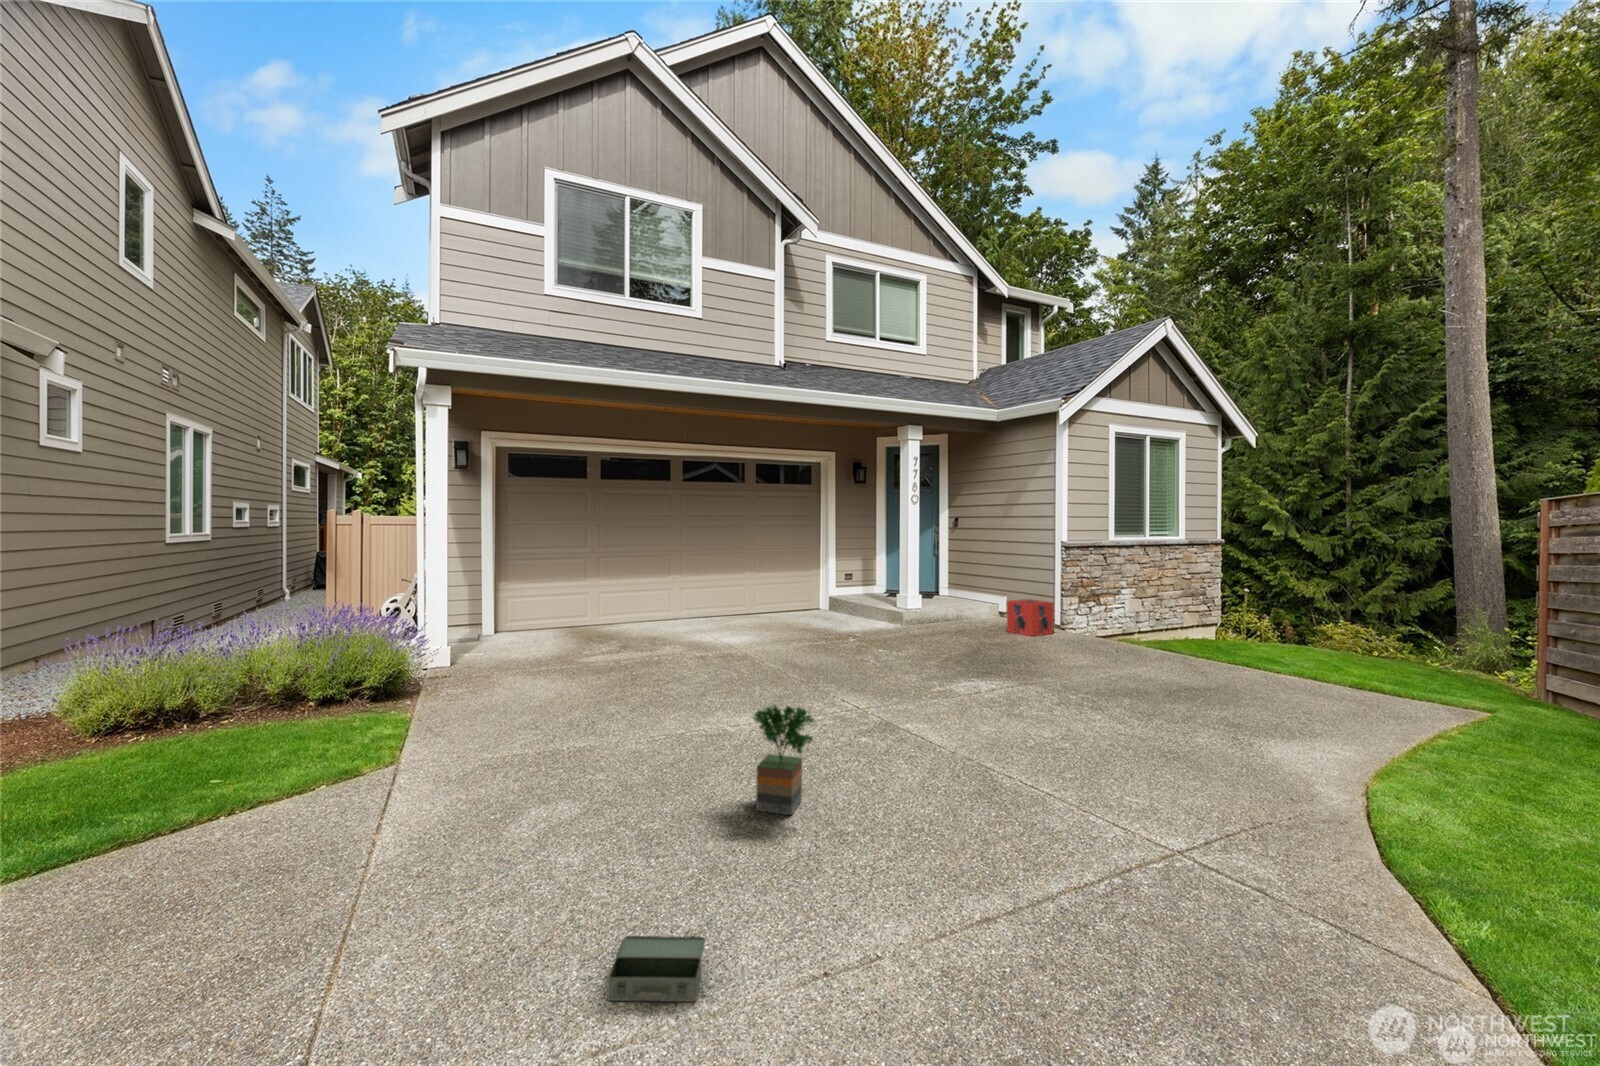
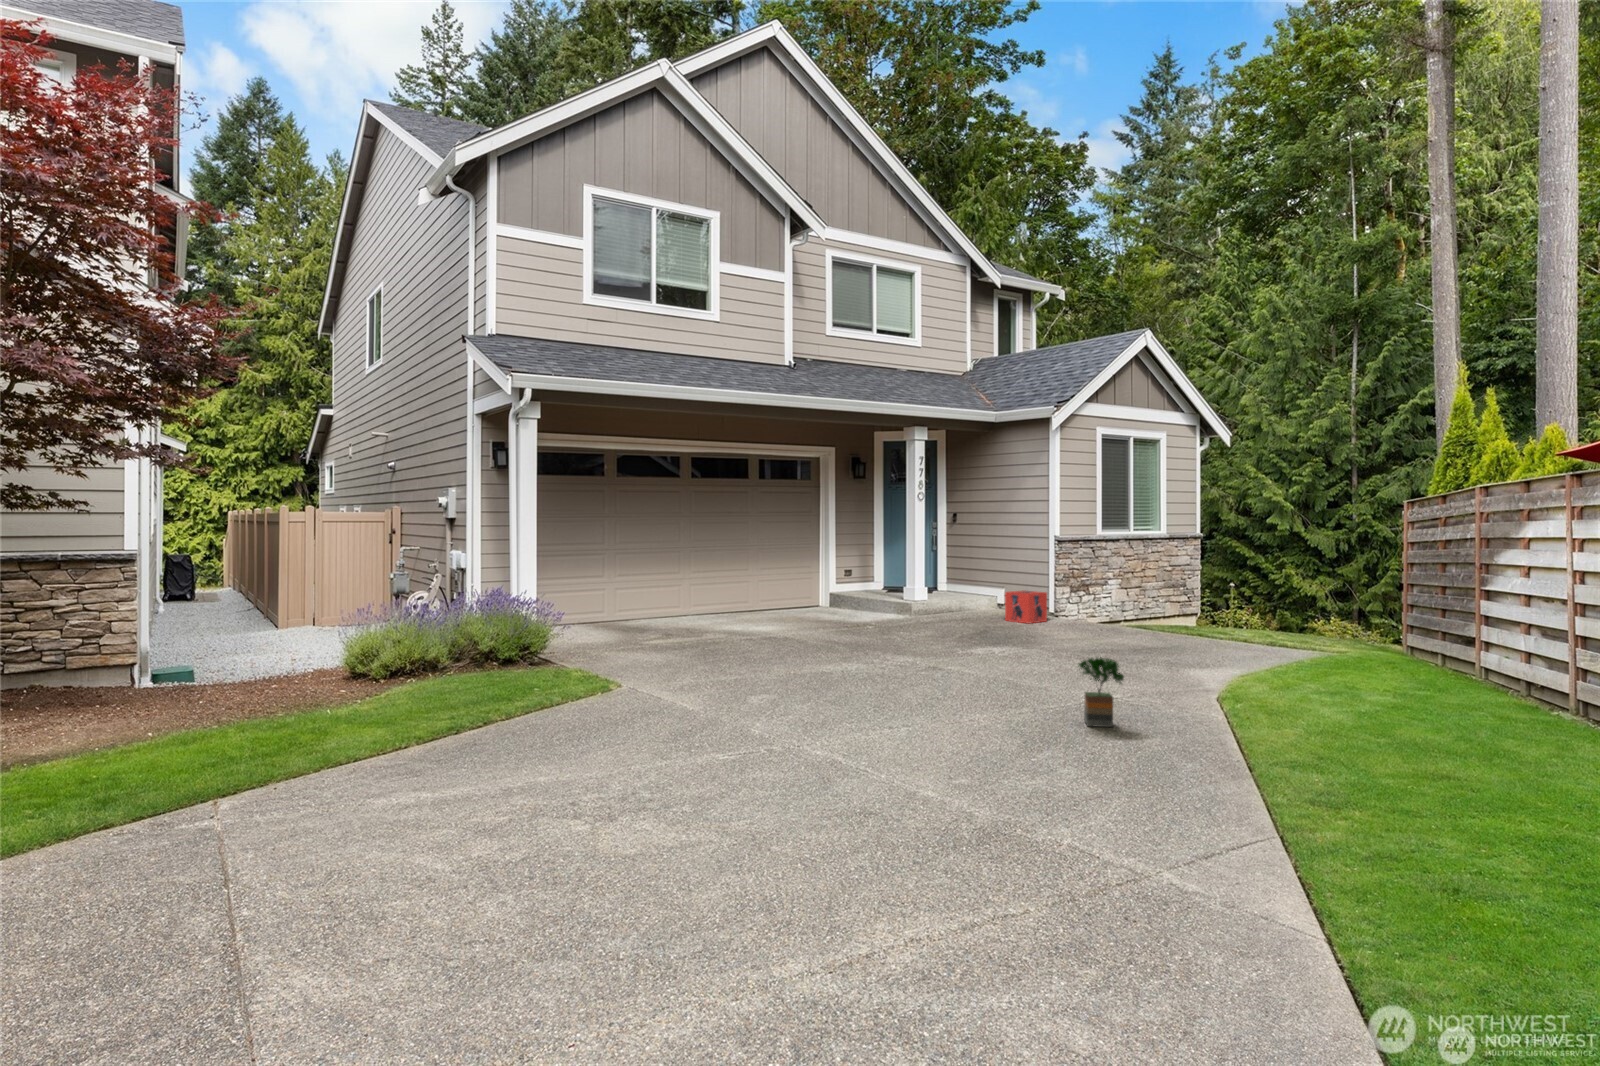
potted tree: present [752,706,814,815] -> present [1078,657,1124,727]
toolbox: present [608,936,705,1002] -> none [865,717,907,735]

